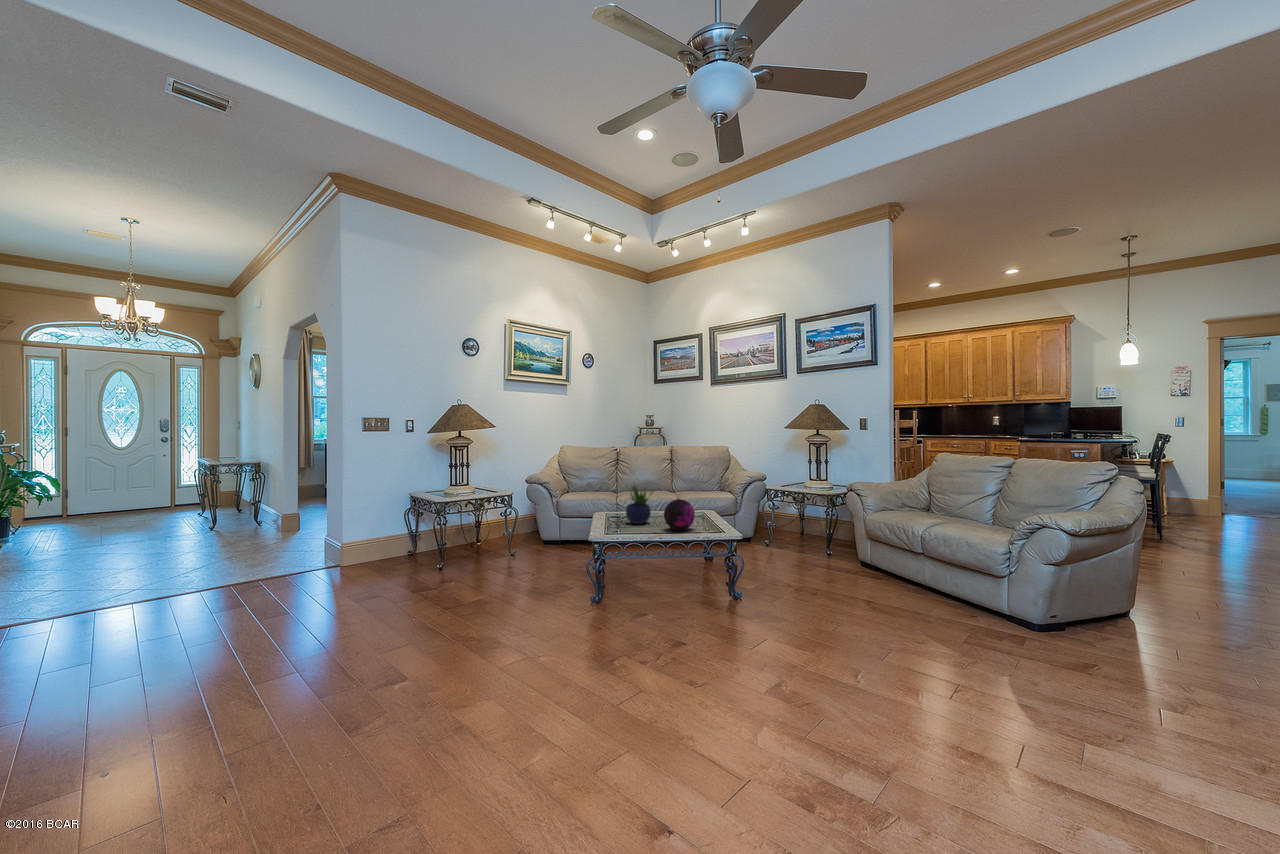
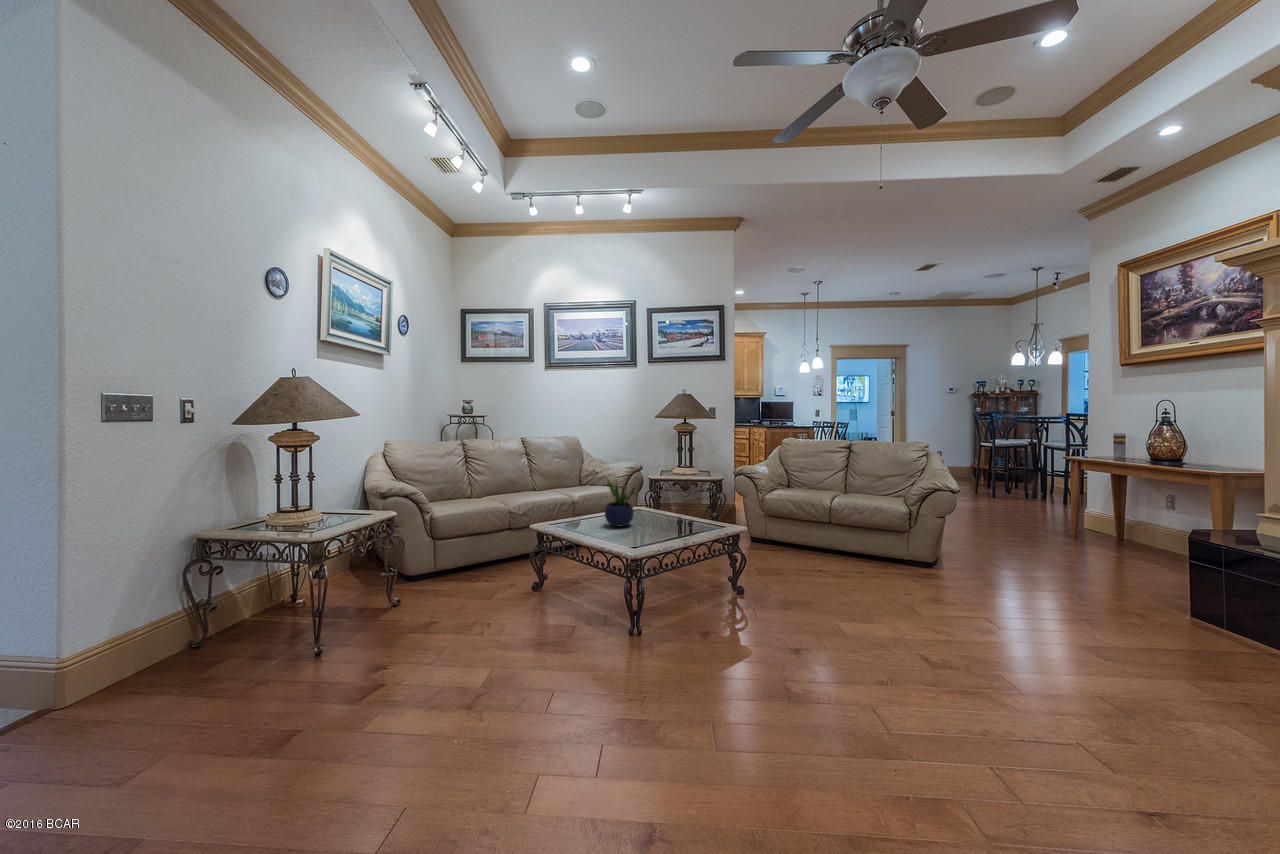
decorative orb: present [664,499,695,530] -> none [667,493,700,526]

